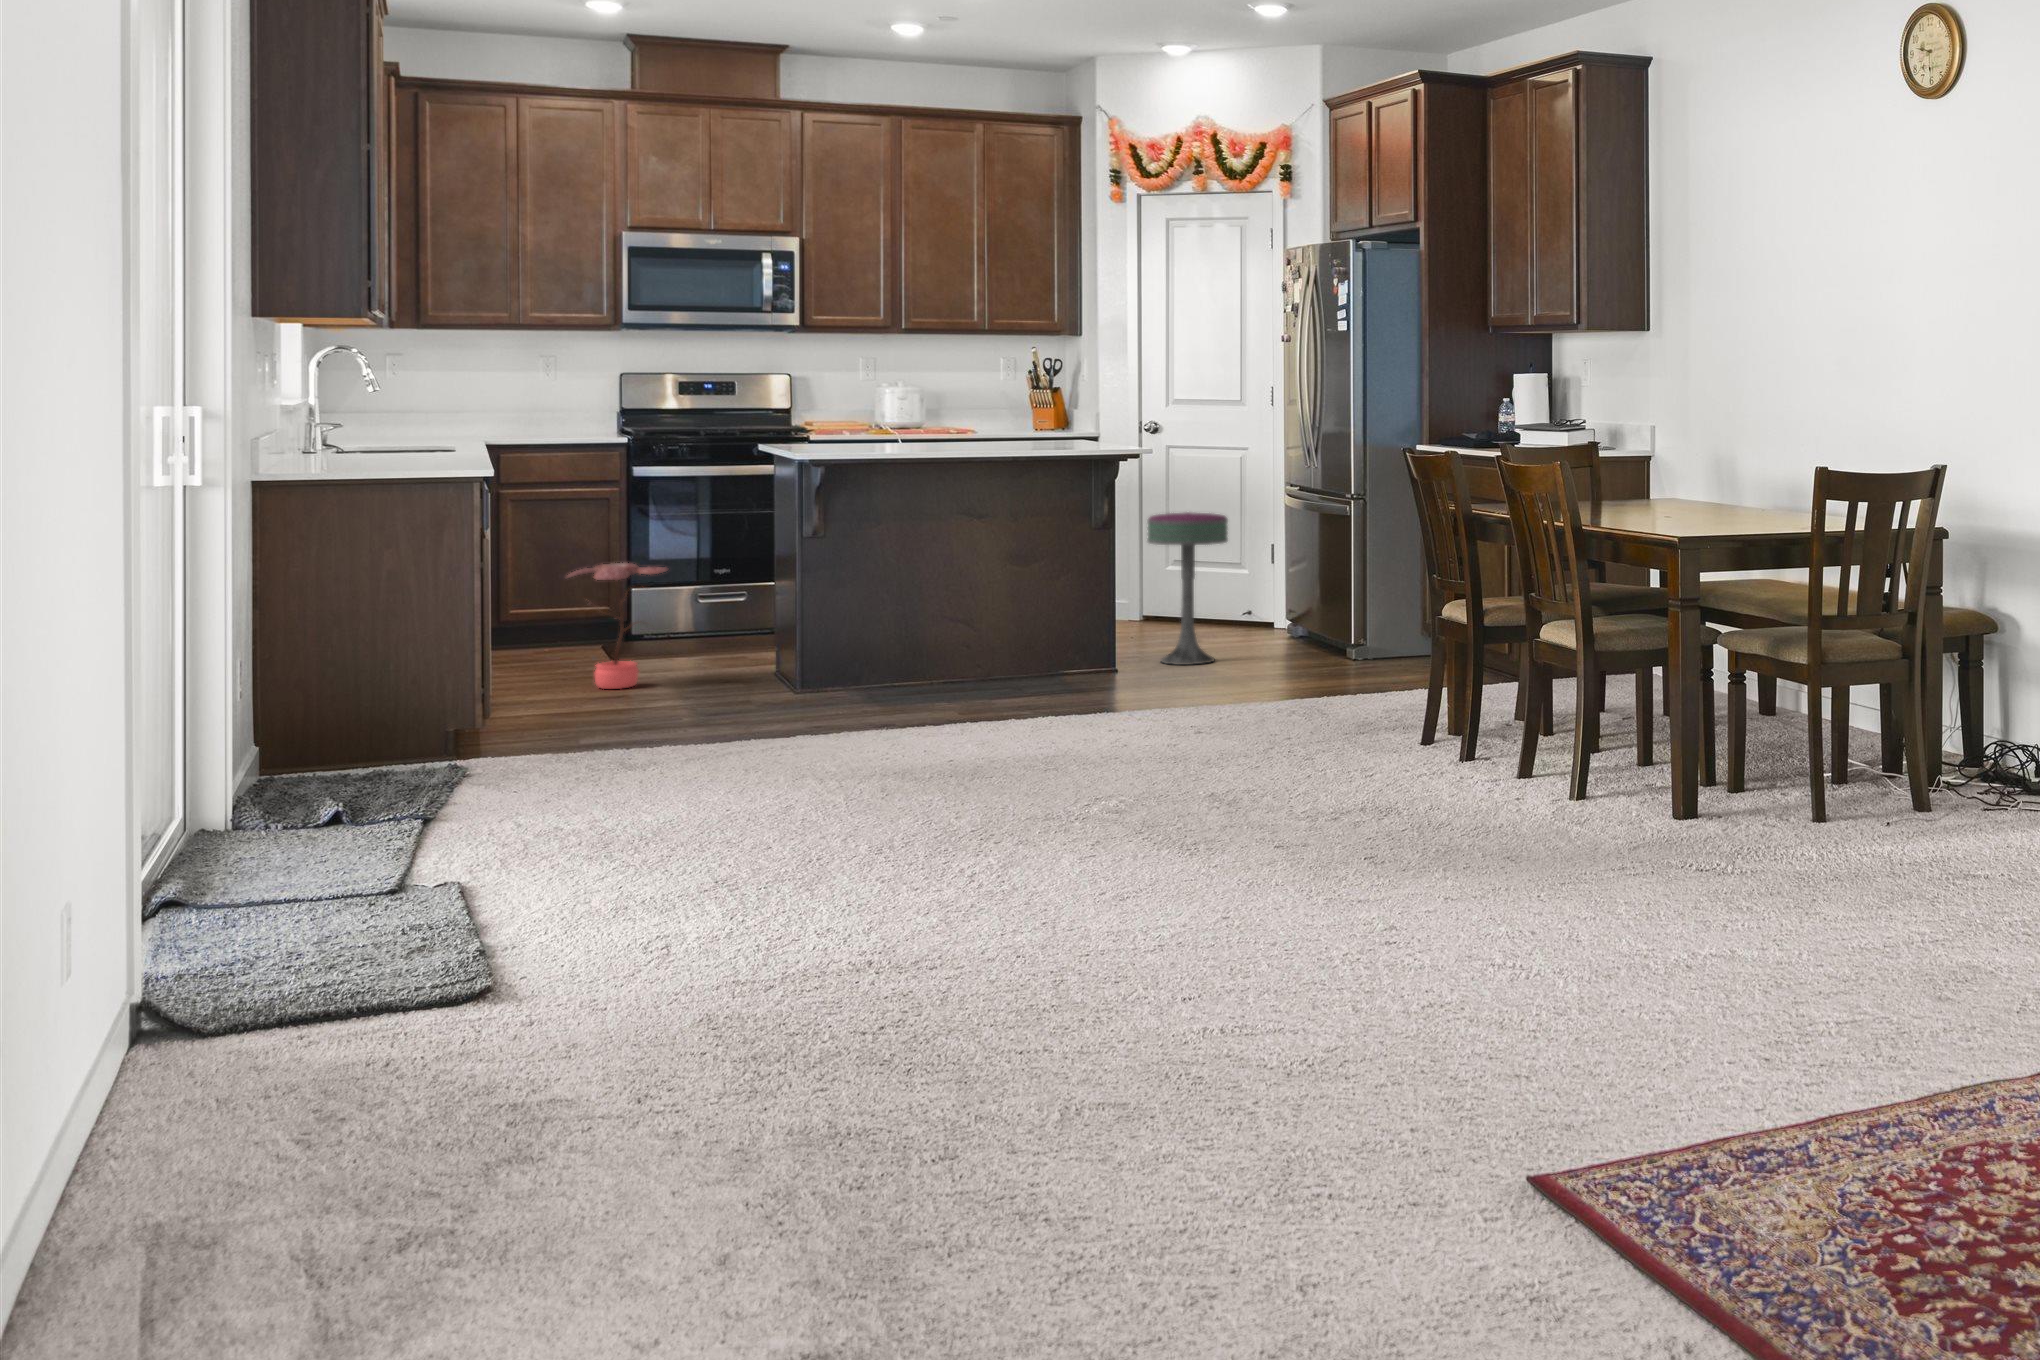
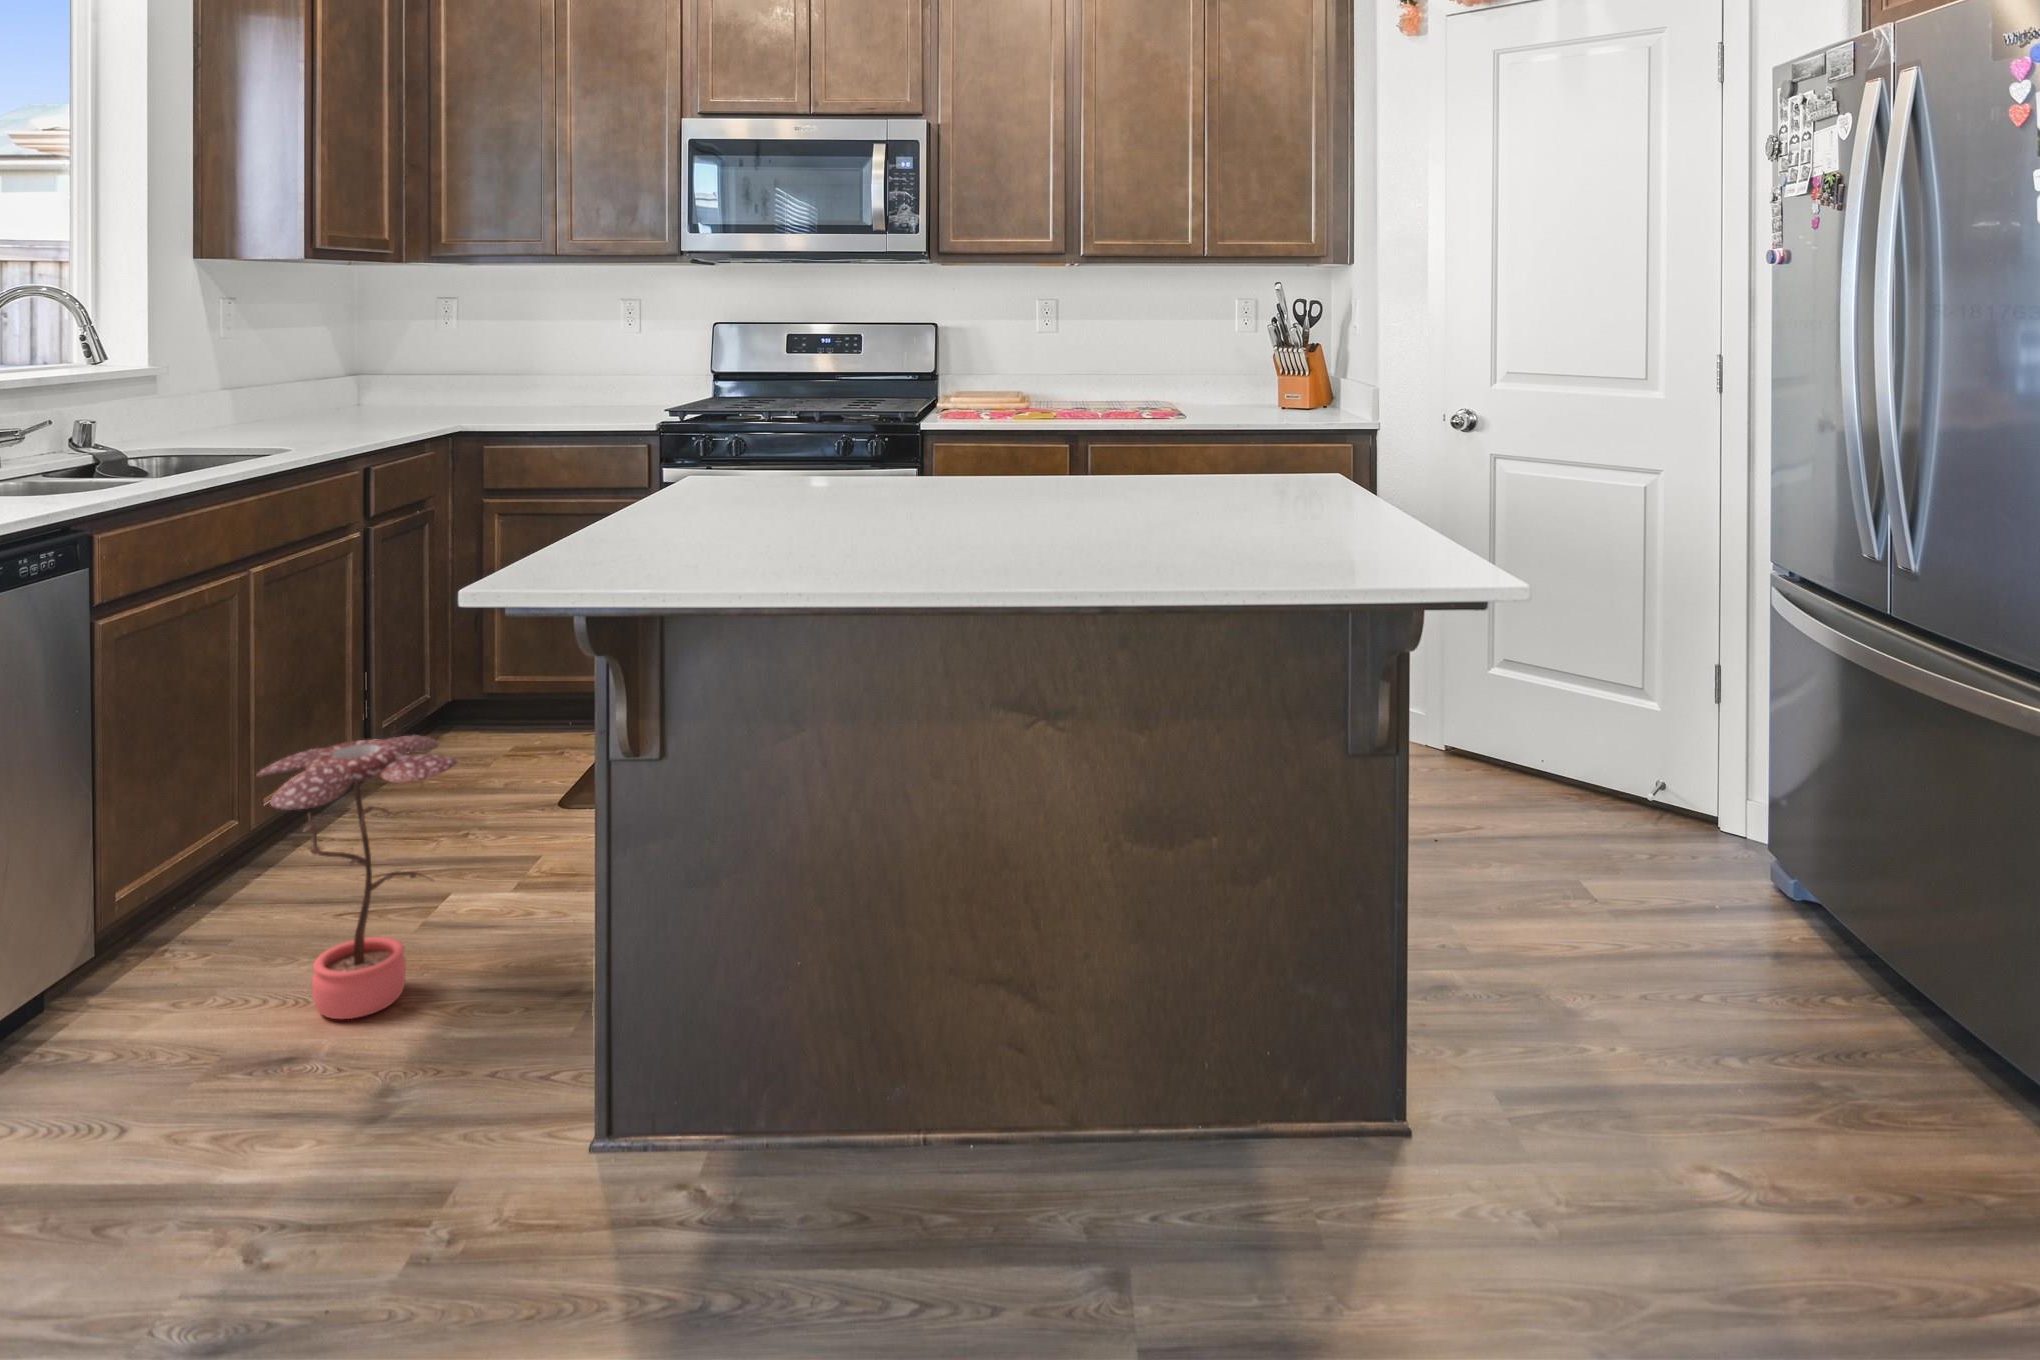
bar stool: present [1148,512,1228,665] -> none [1485,679,1698,1098]

